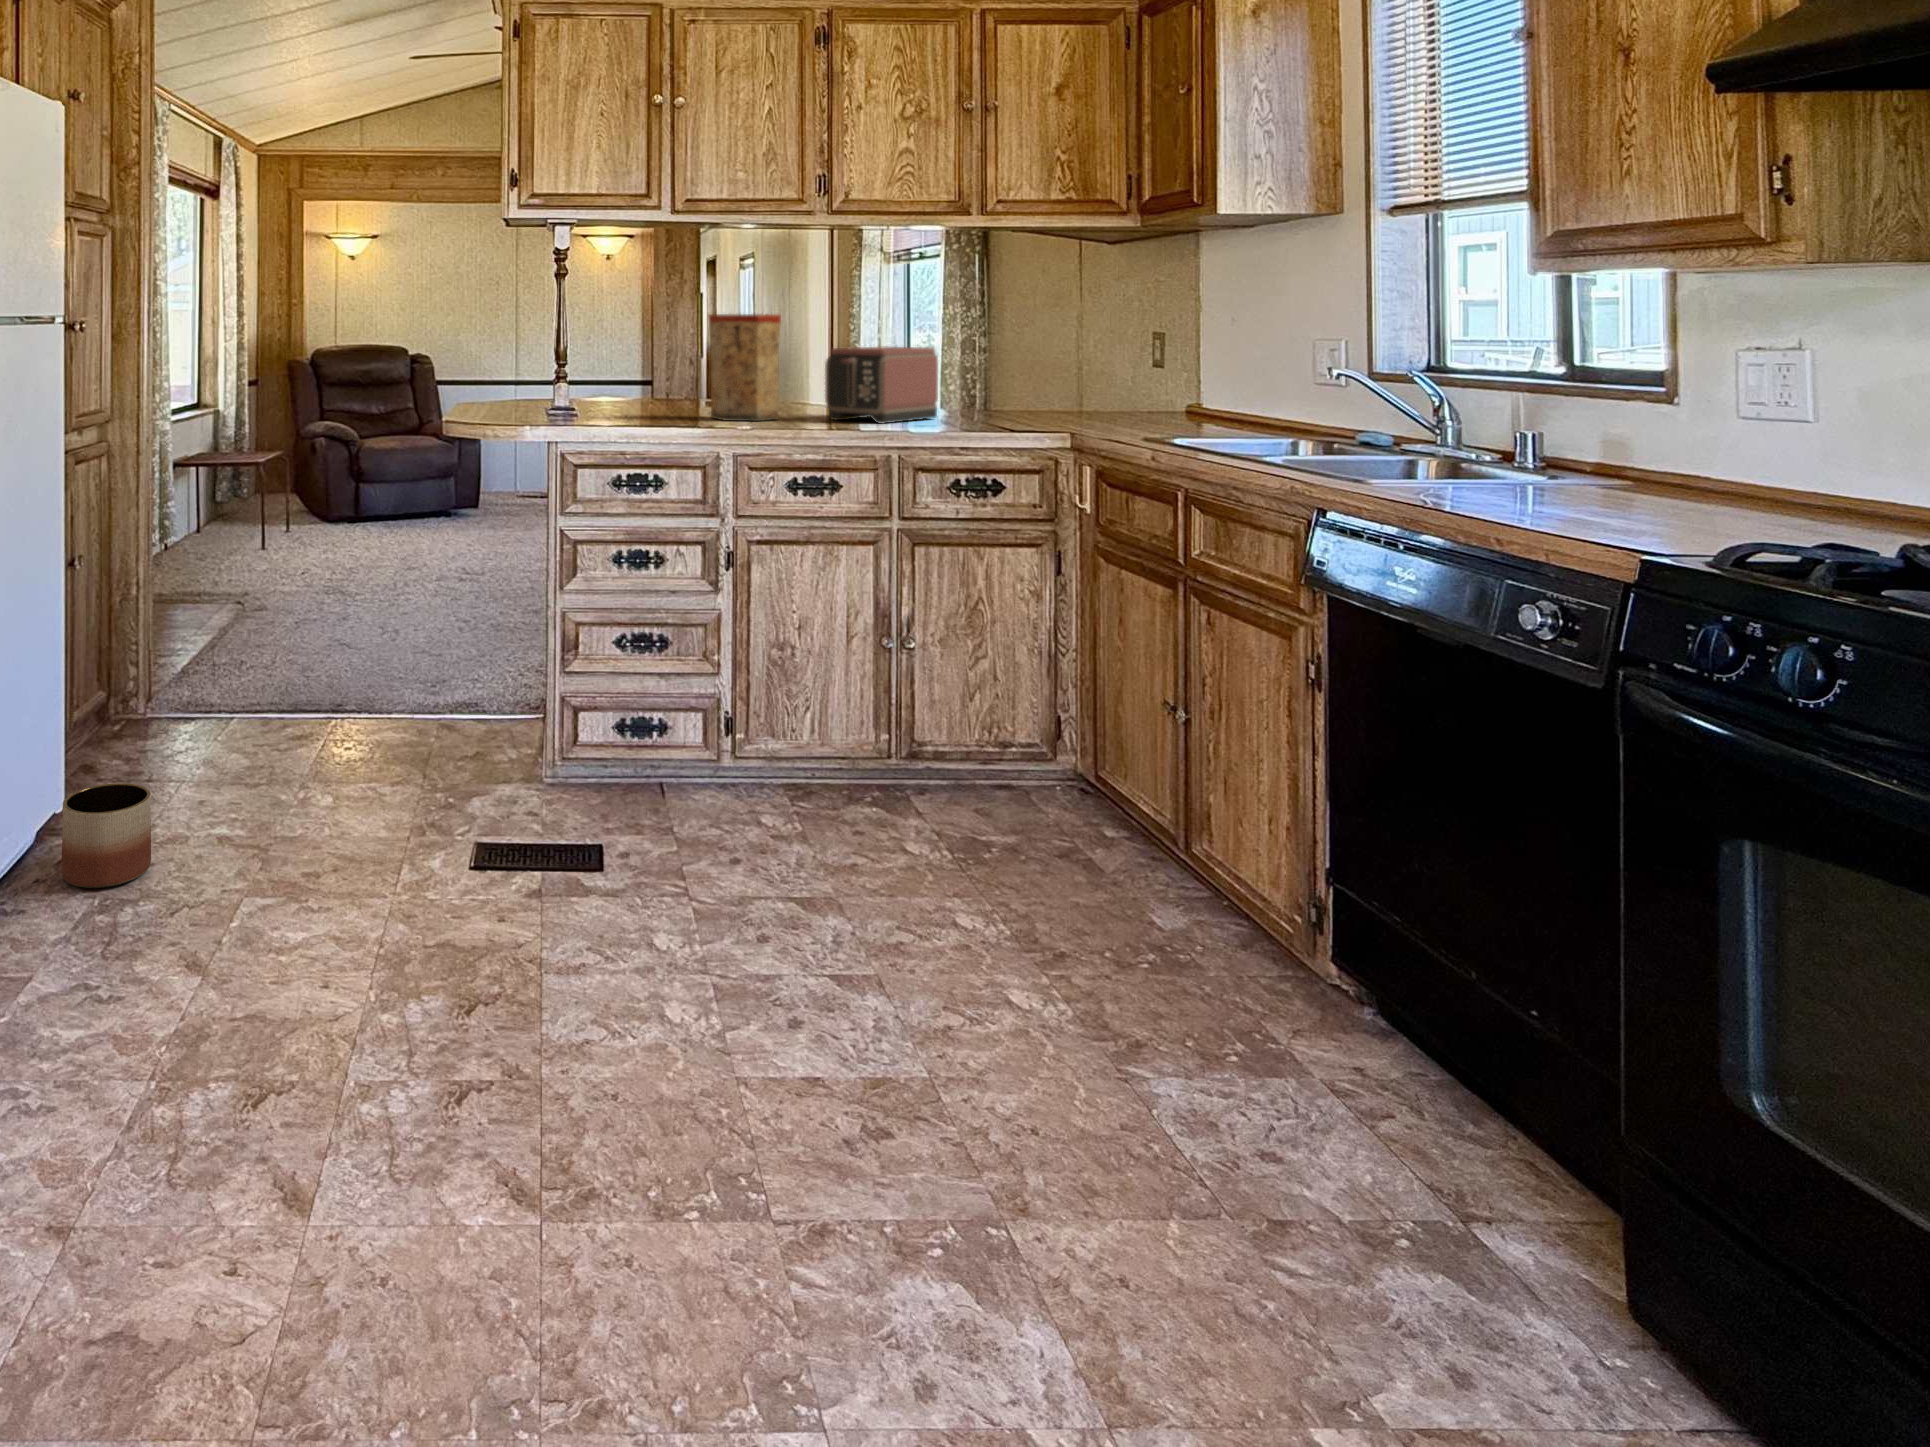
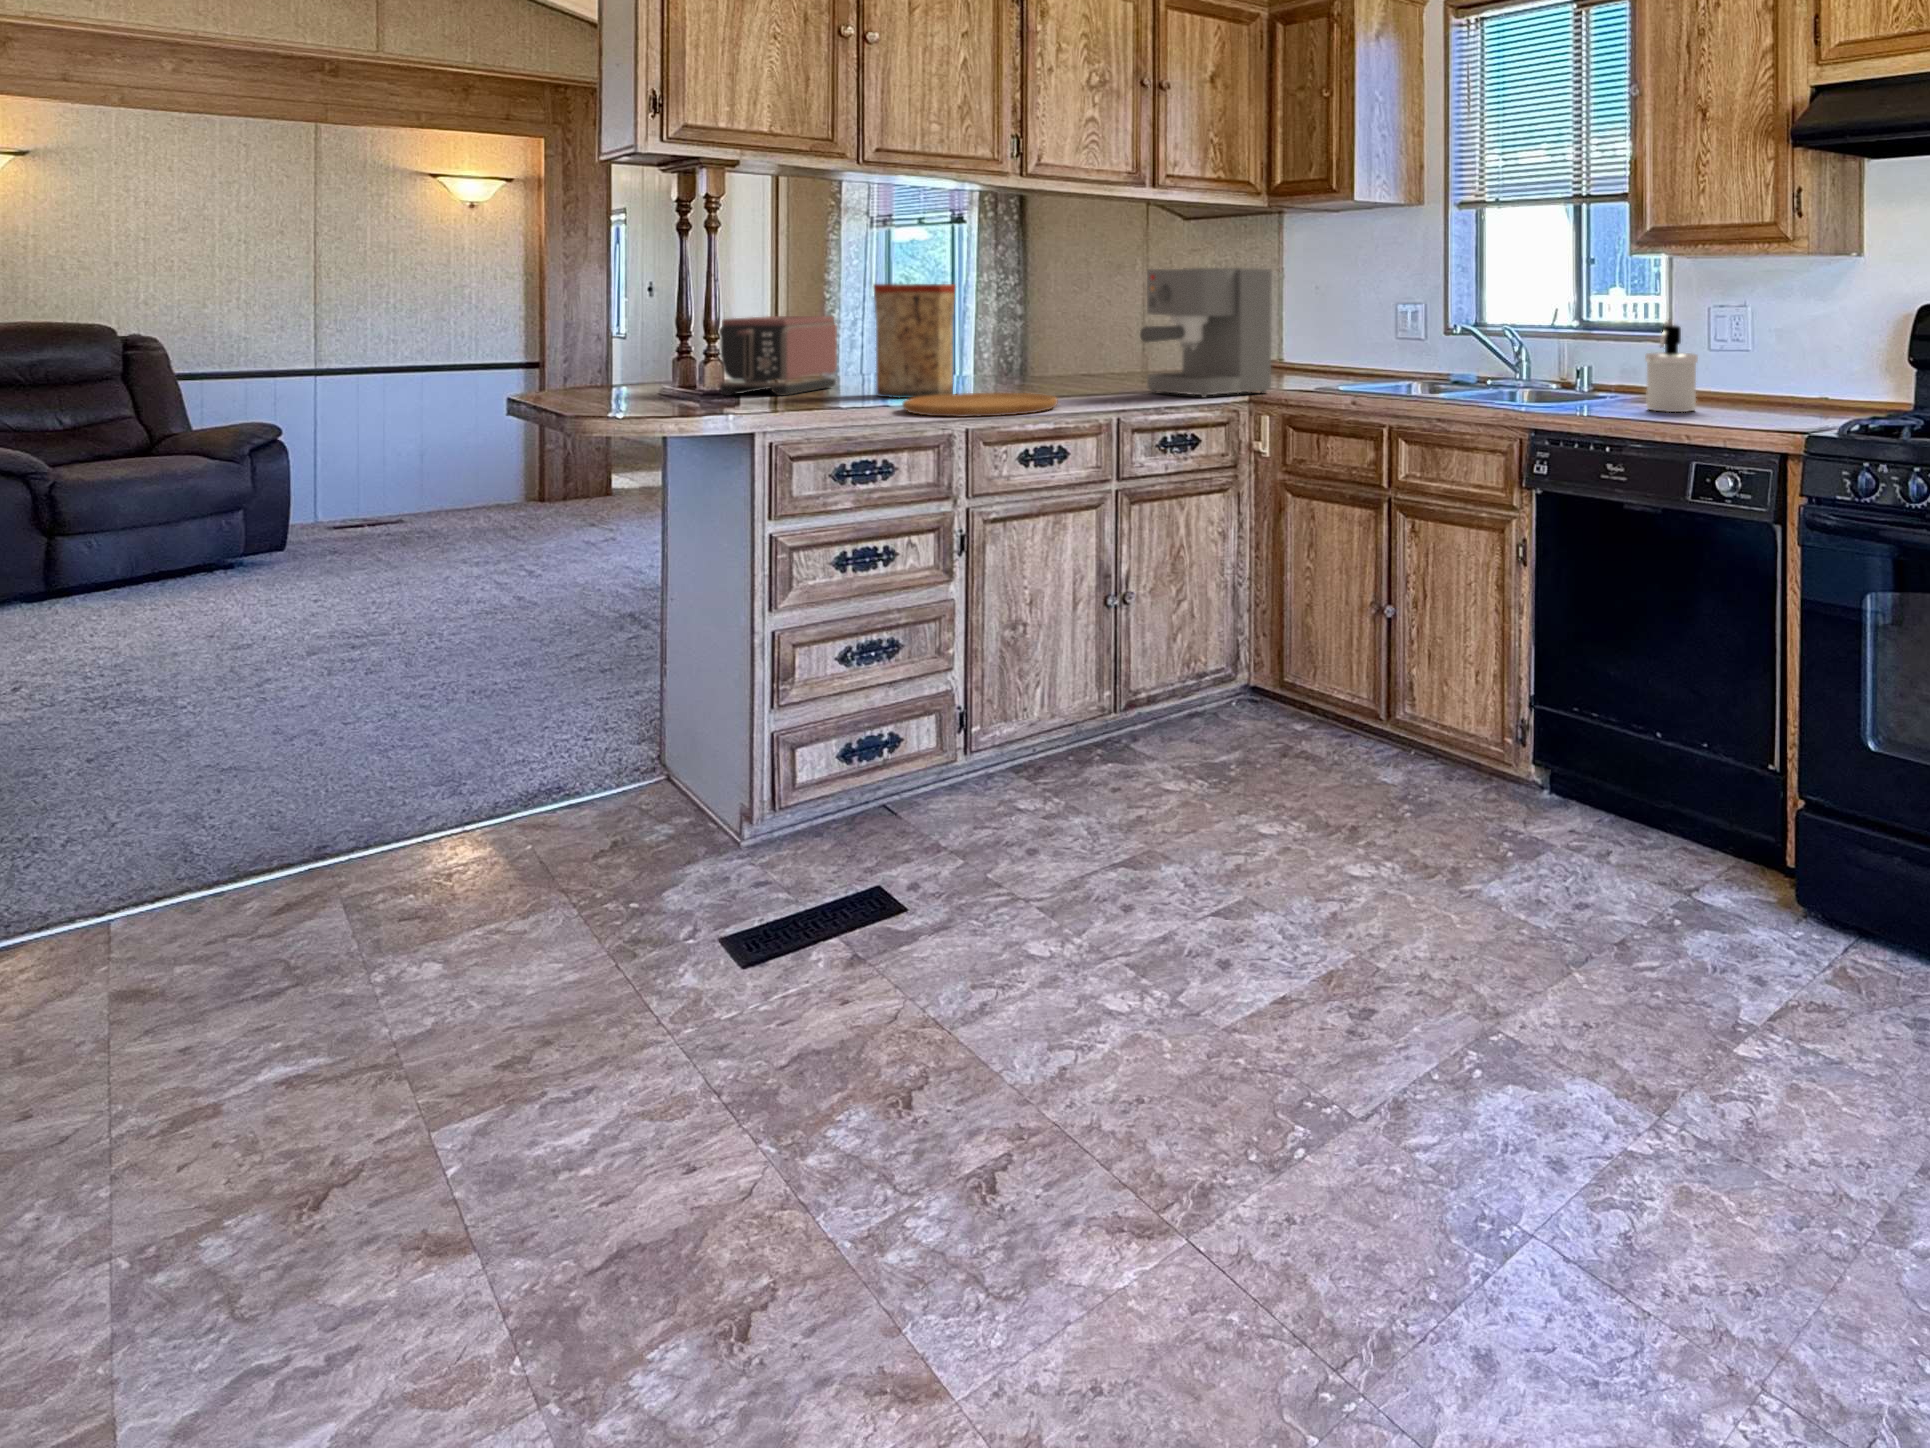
coffee maker: none [922,295,1087,438] -> present [1140,268,1272,398]
toaster: present [825,346,938,424] -> present [719,316,837,396]
soap dispenser: none [1528,369,1632,499] -> present [1645,325,1698,412]
cutting board: none [677,418,819,439] -> present [902,393,1058,417]
planter: present [62,783,151,888] -> none [35,1023,225,1223]

